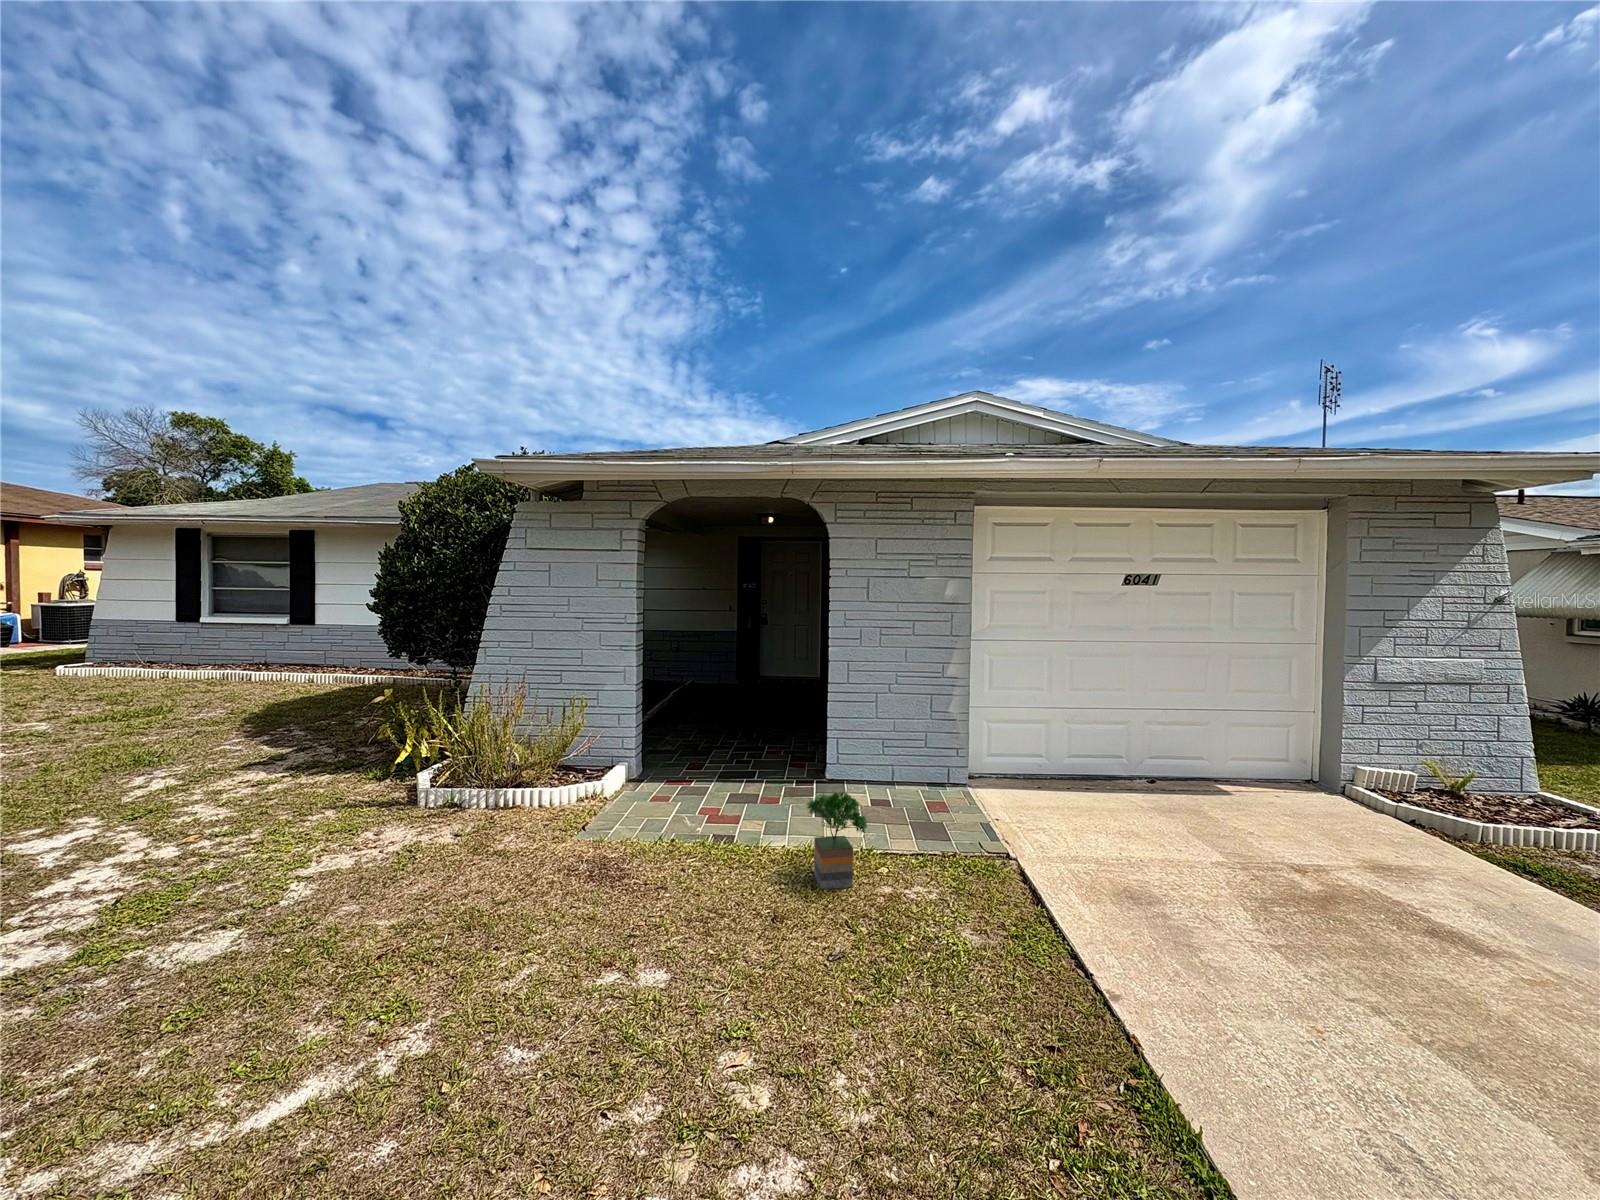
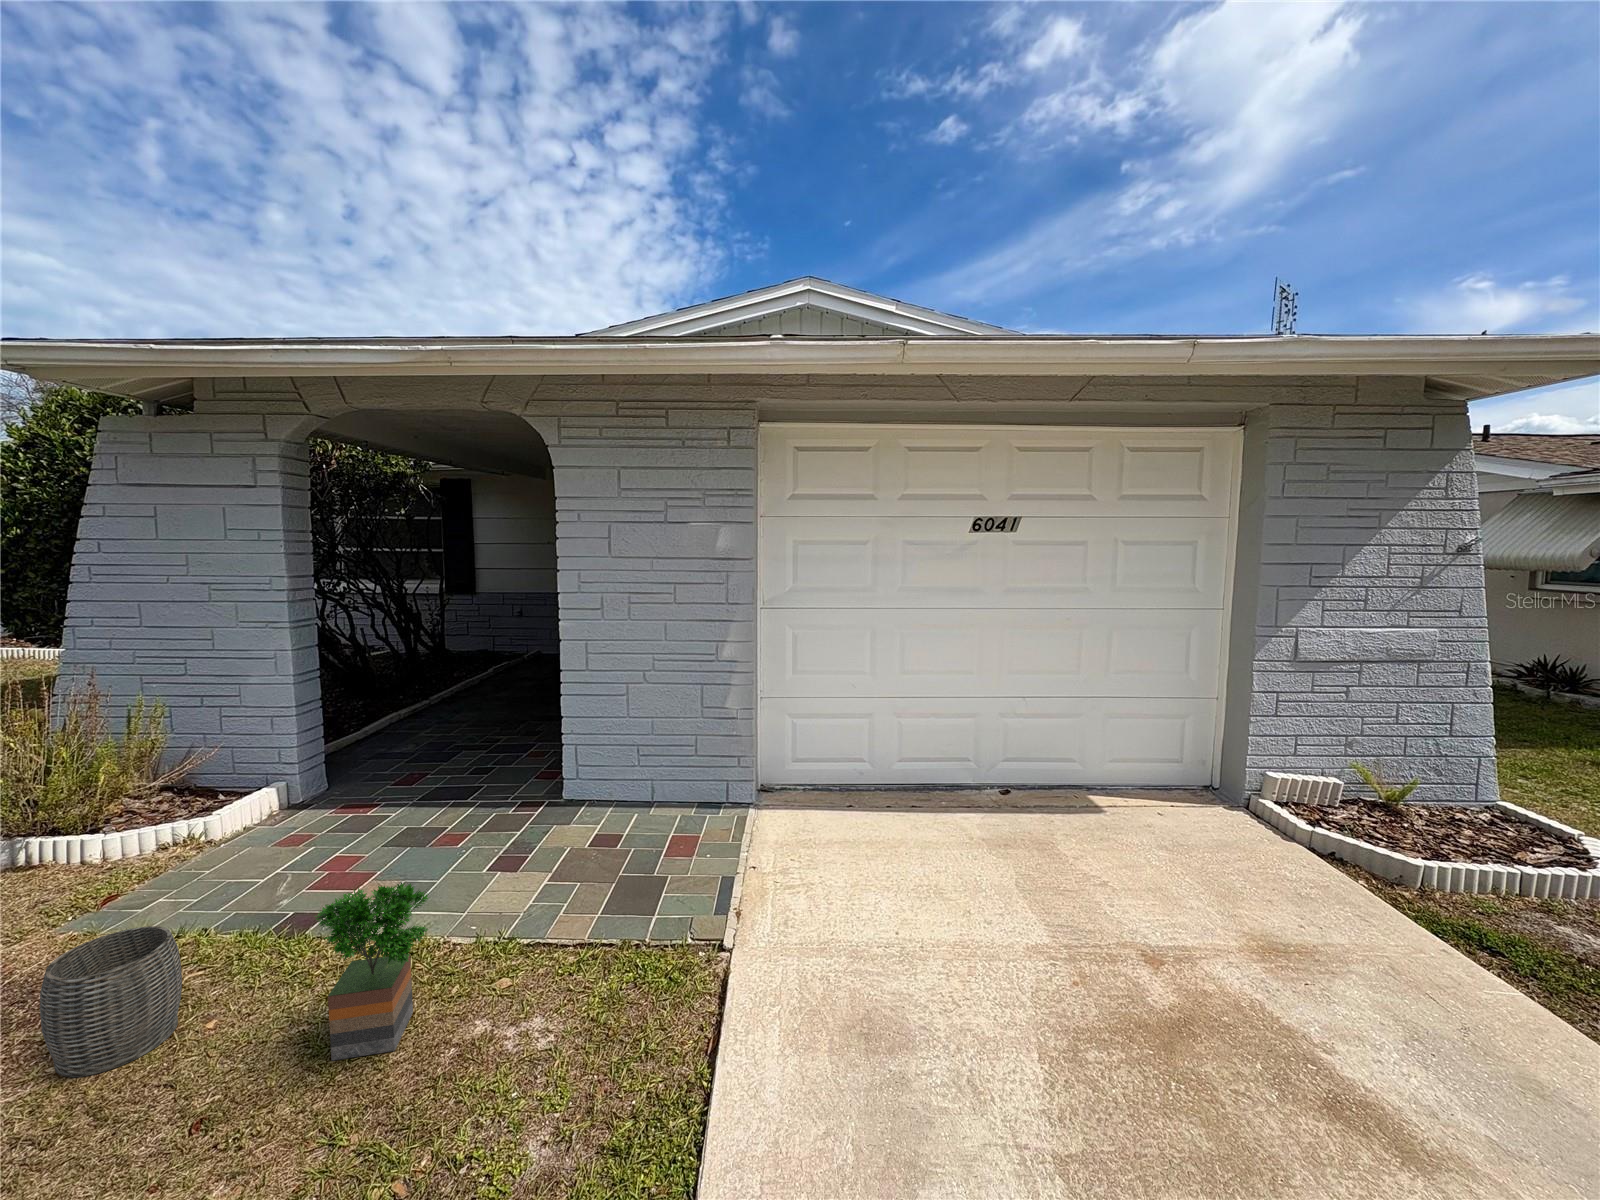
woven basket: none [662,814,718,890] -> present [40,926,182,1077]

